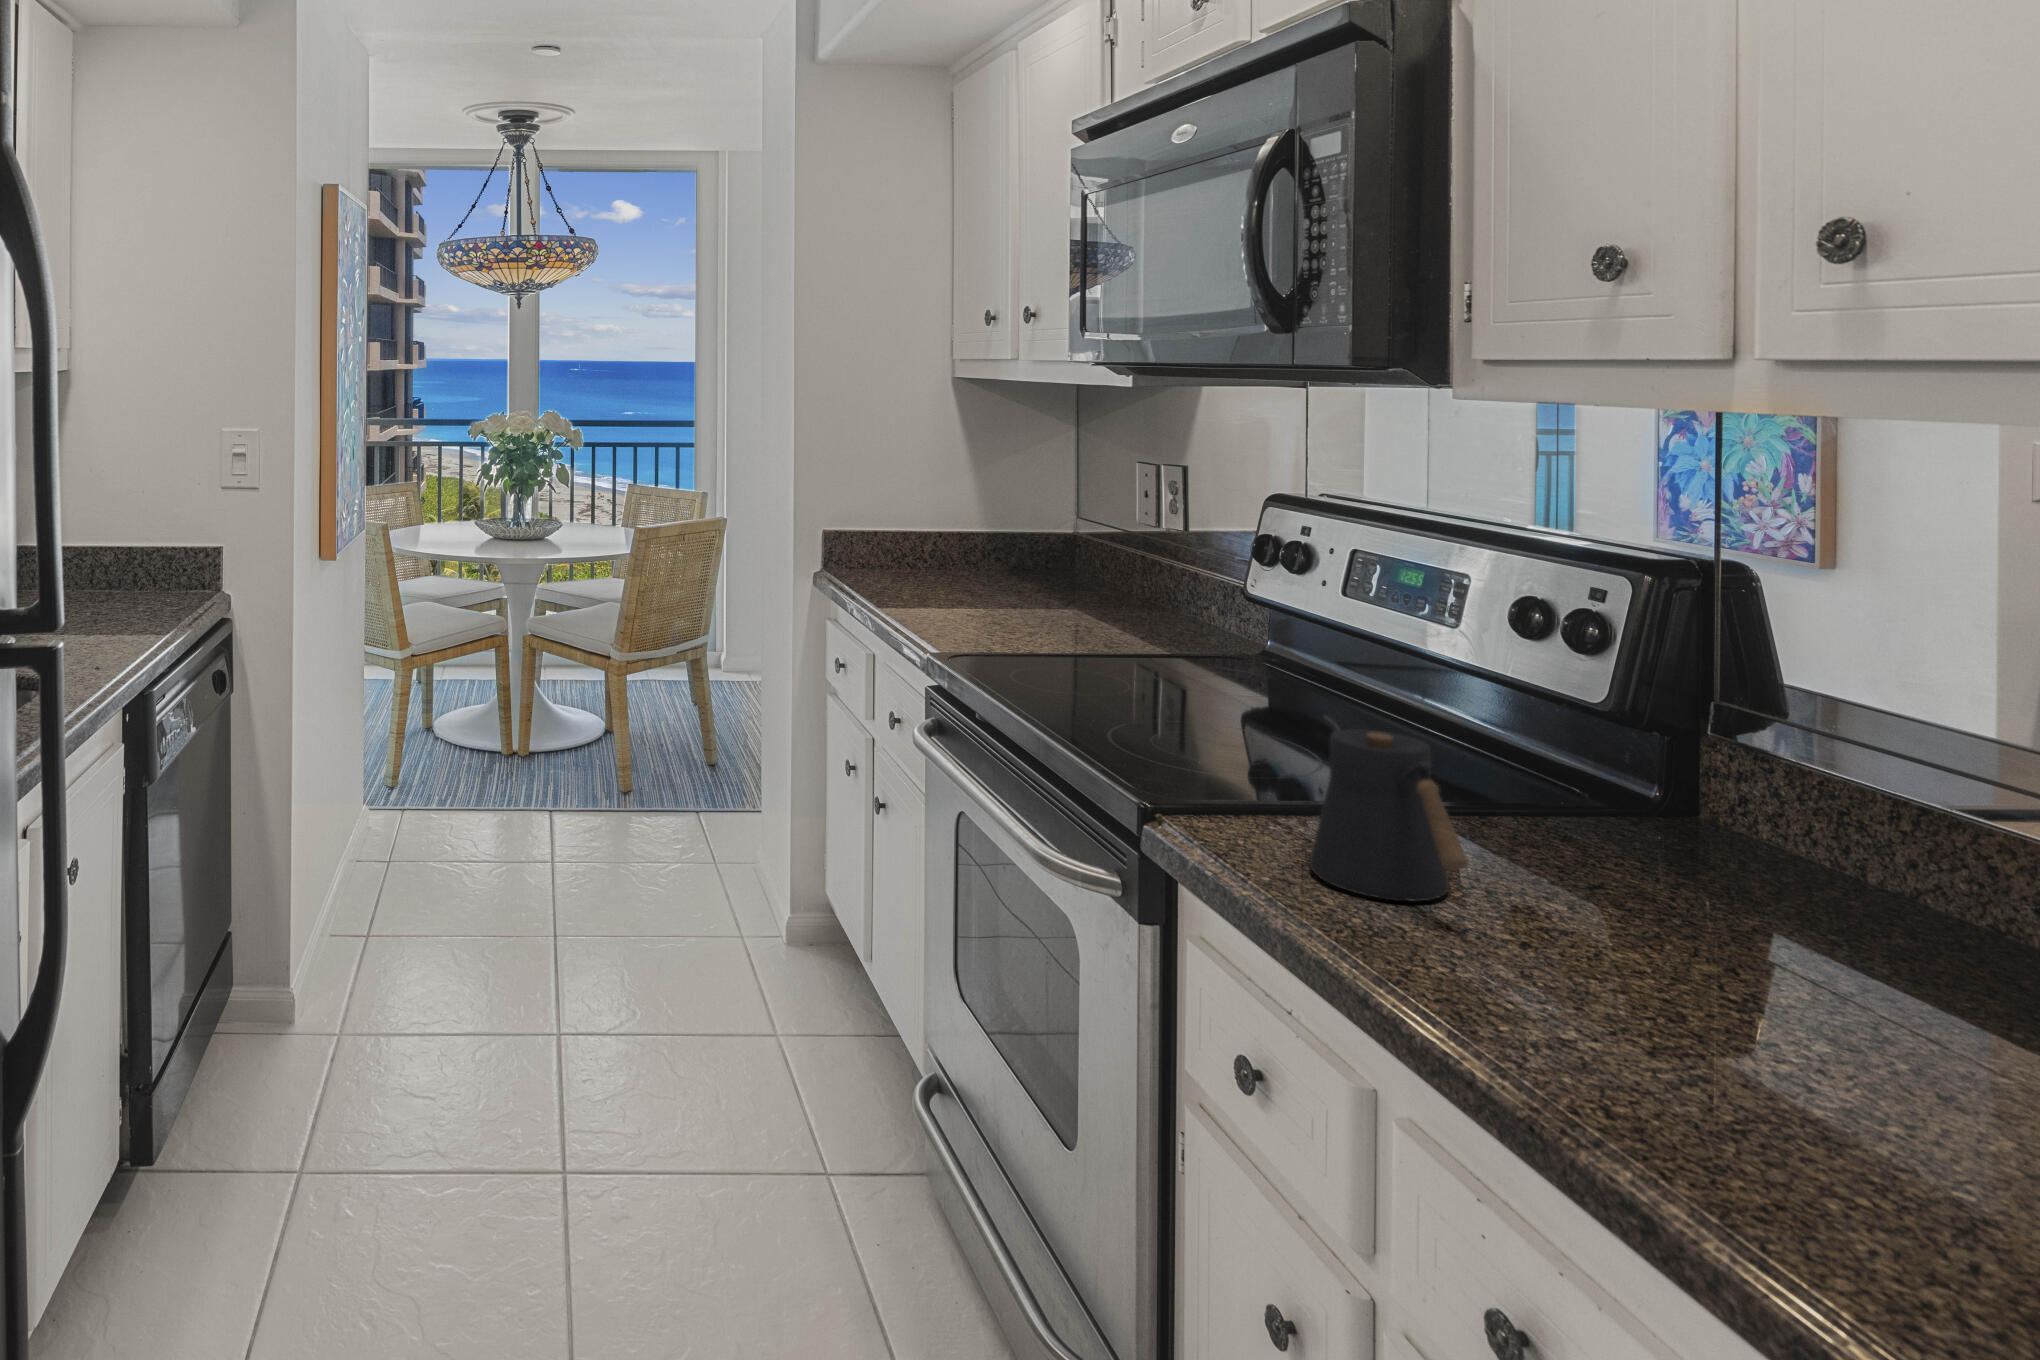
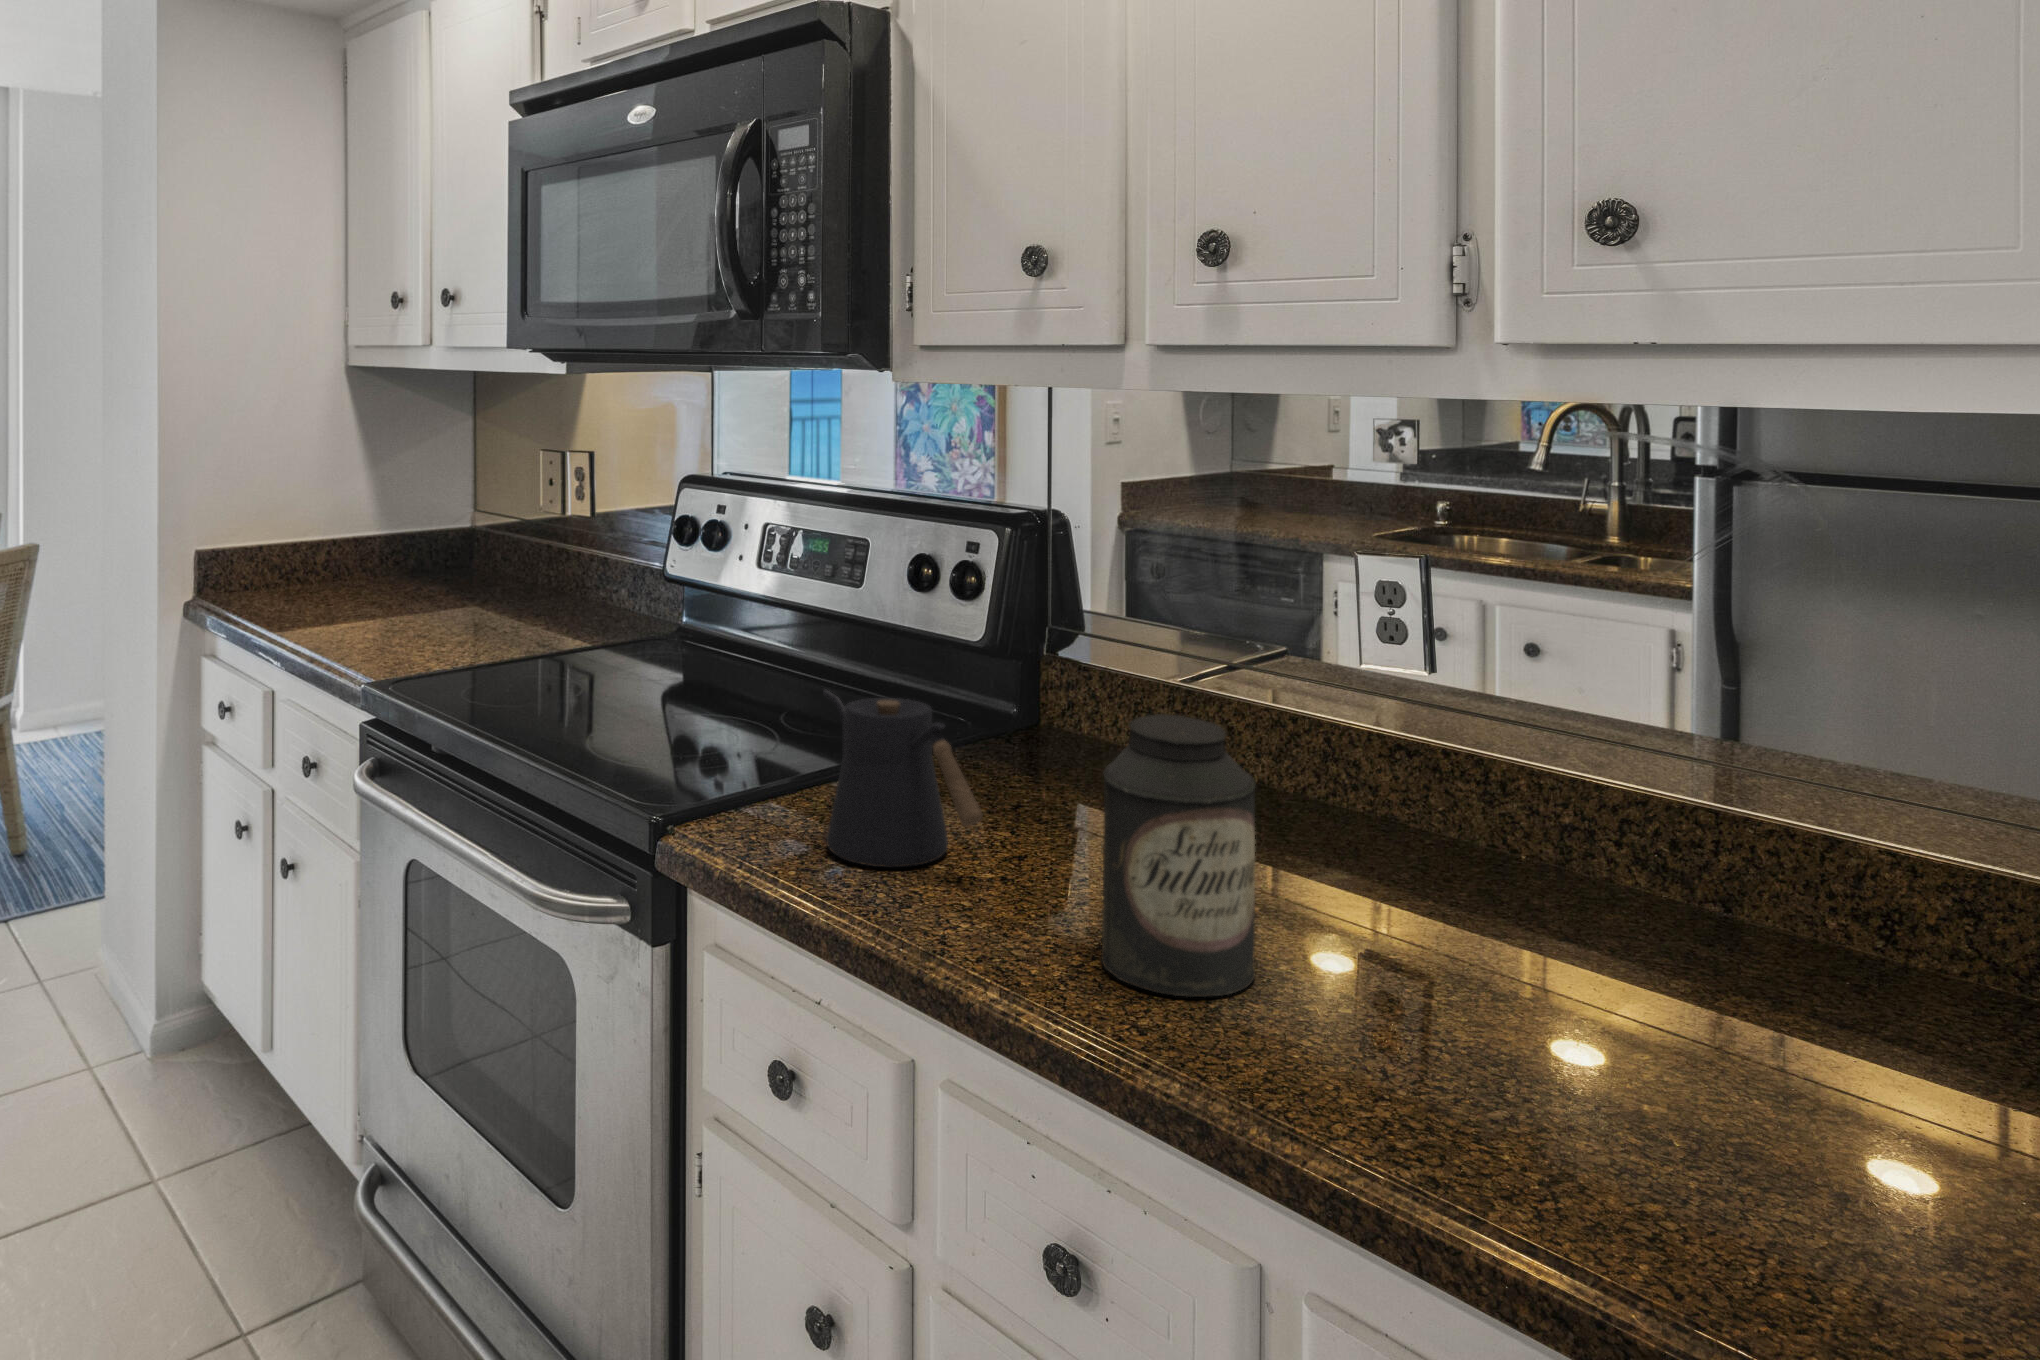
canister: none [1565,784,1770,1097] -> present [1101,714,1255,997]

